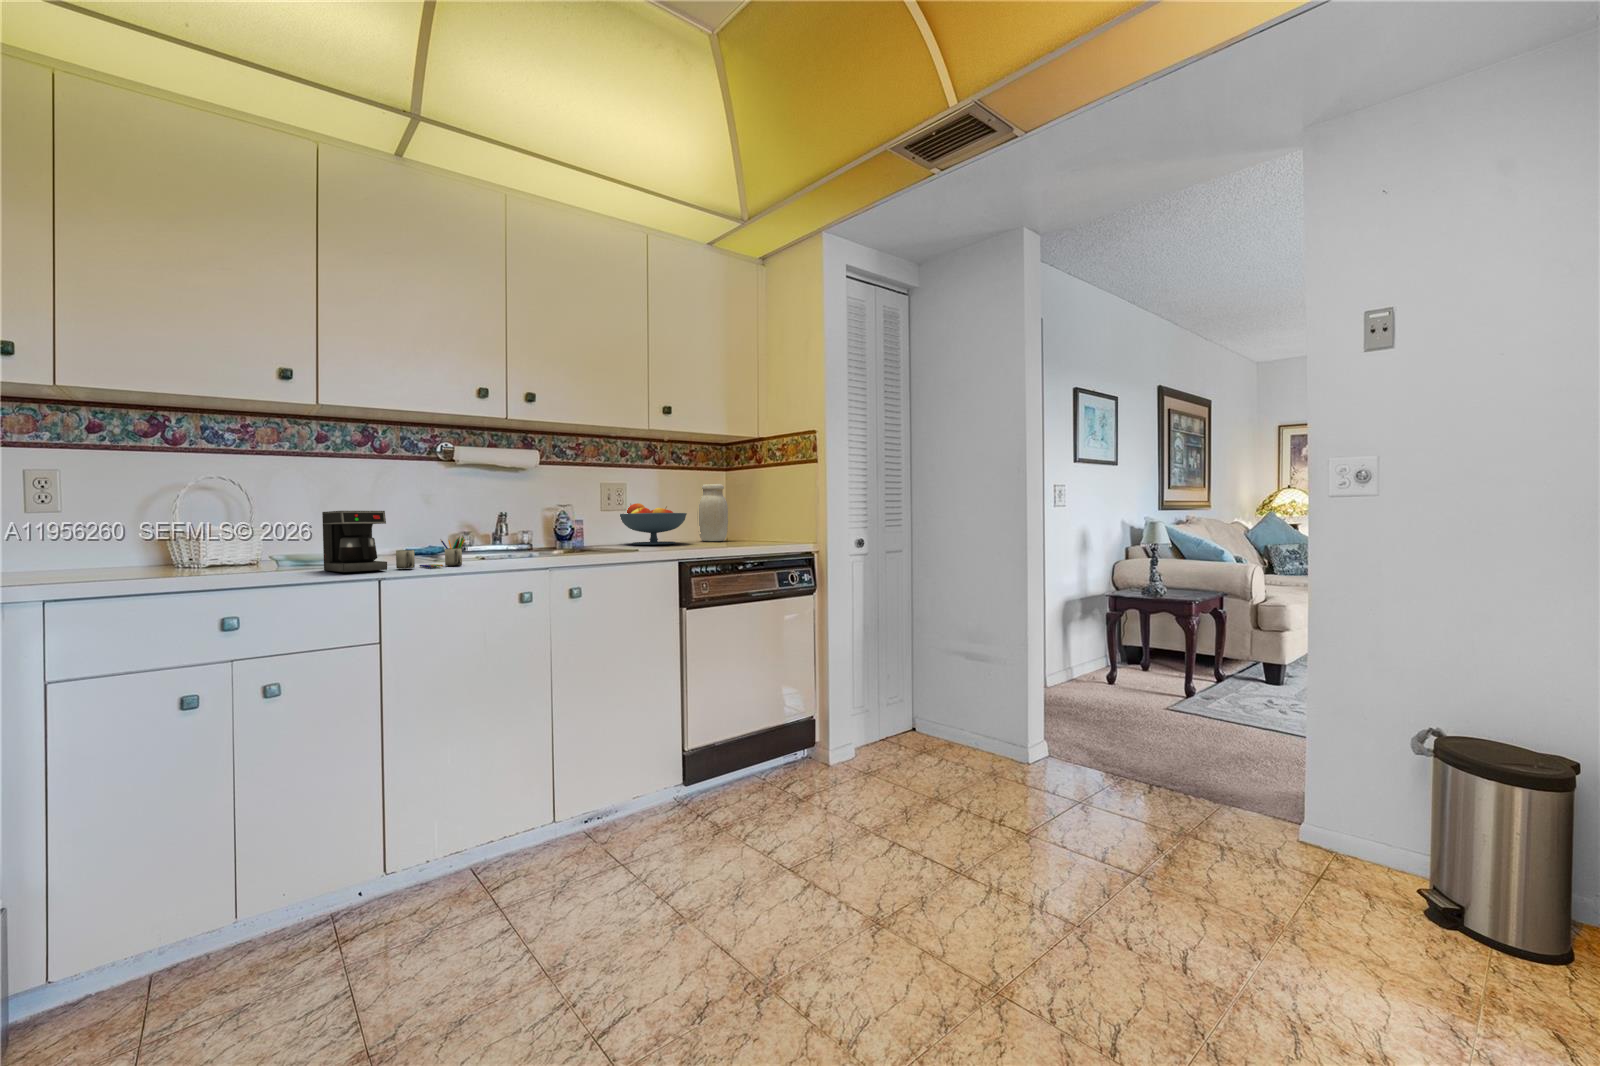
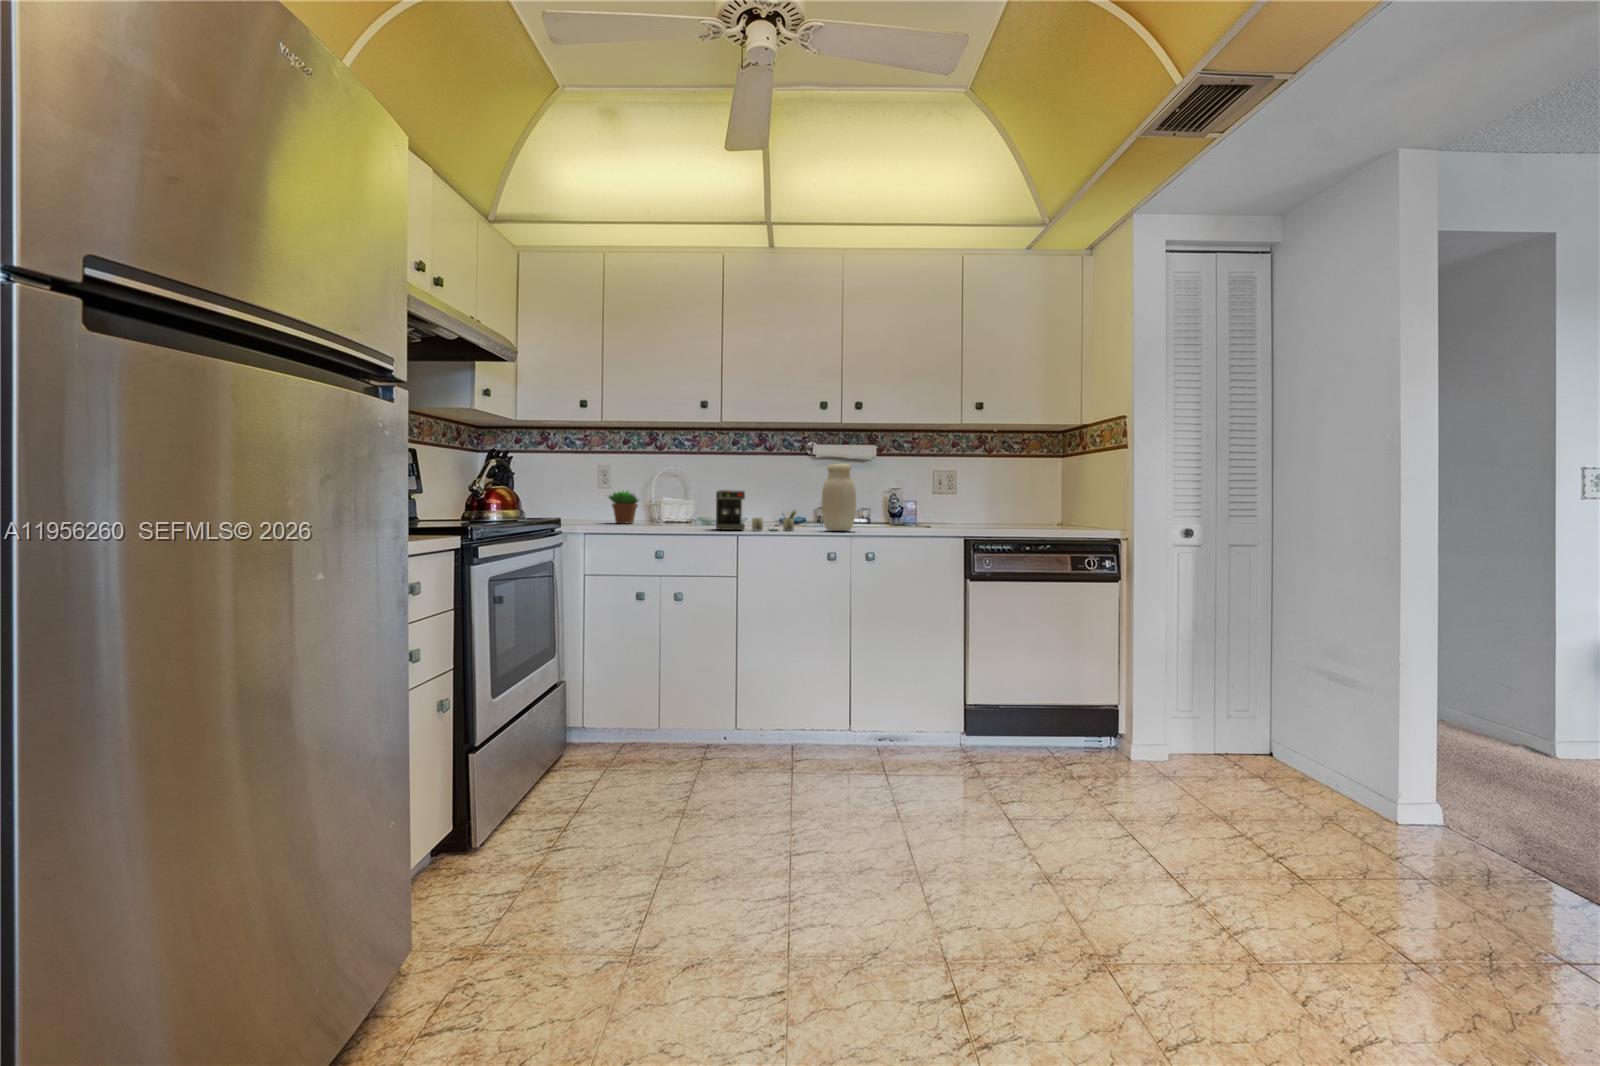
jar: present [699,484,728,541] -> present [822,464,856,531]
fruit bowl: present [620,503,687,545] -> none [949,490,1010,527]
succulent plant: none [47,509,133,569] -> present [609,491,638,524]

